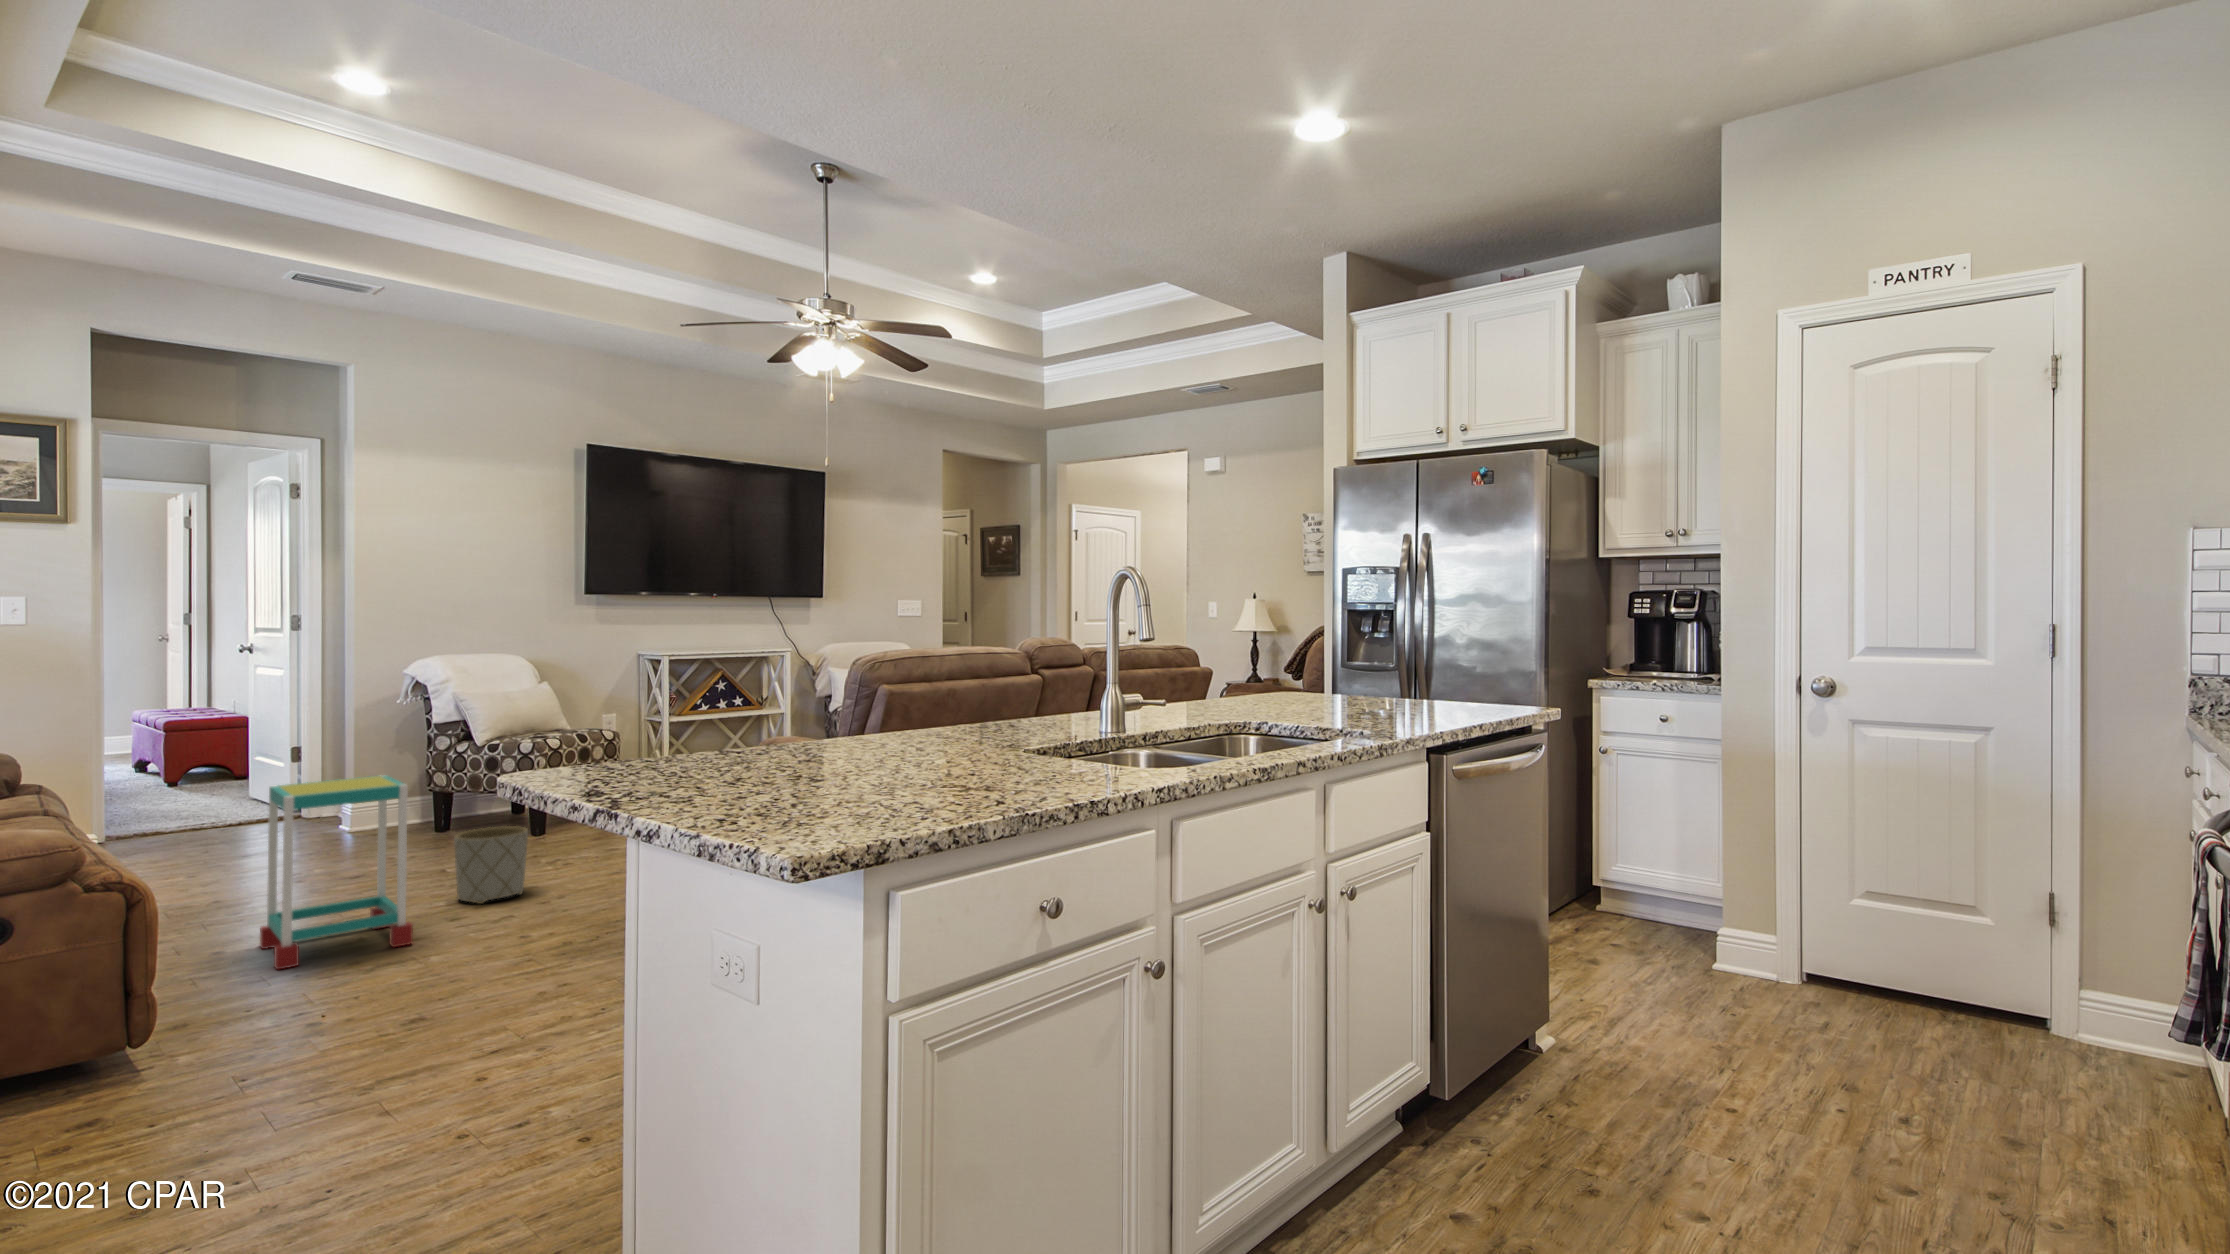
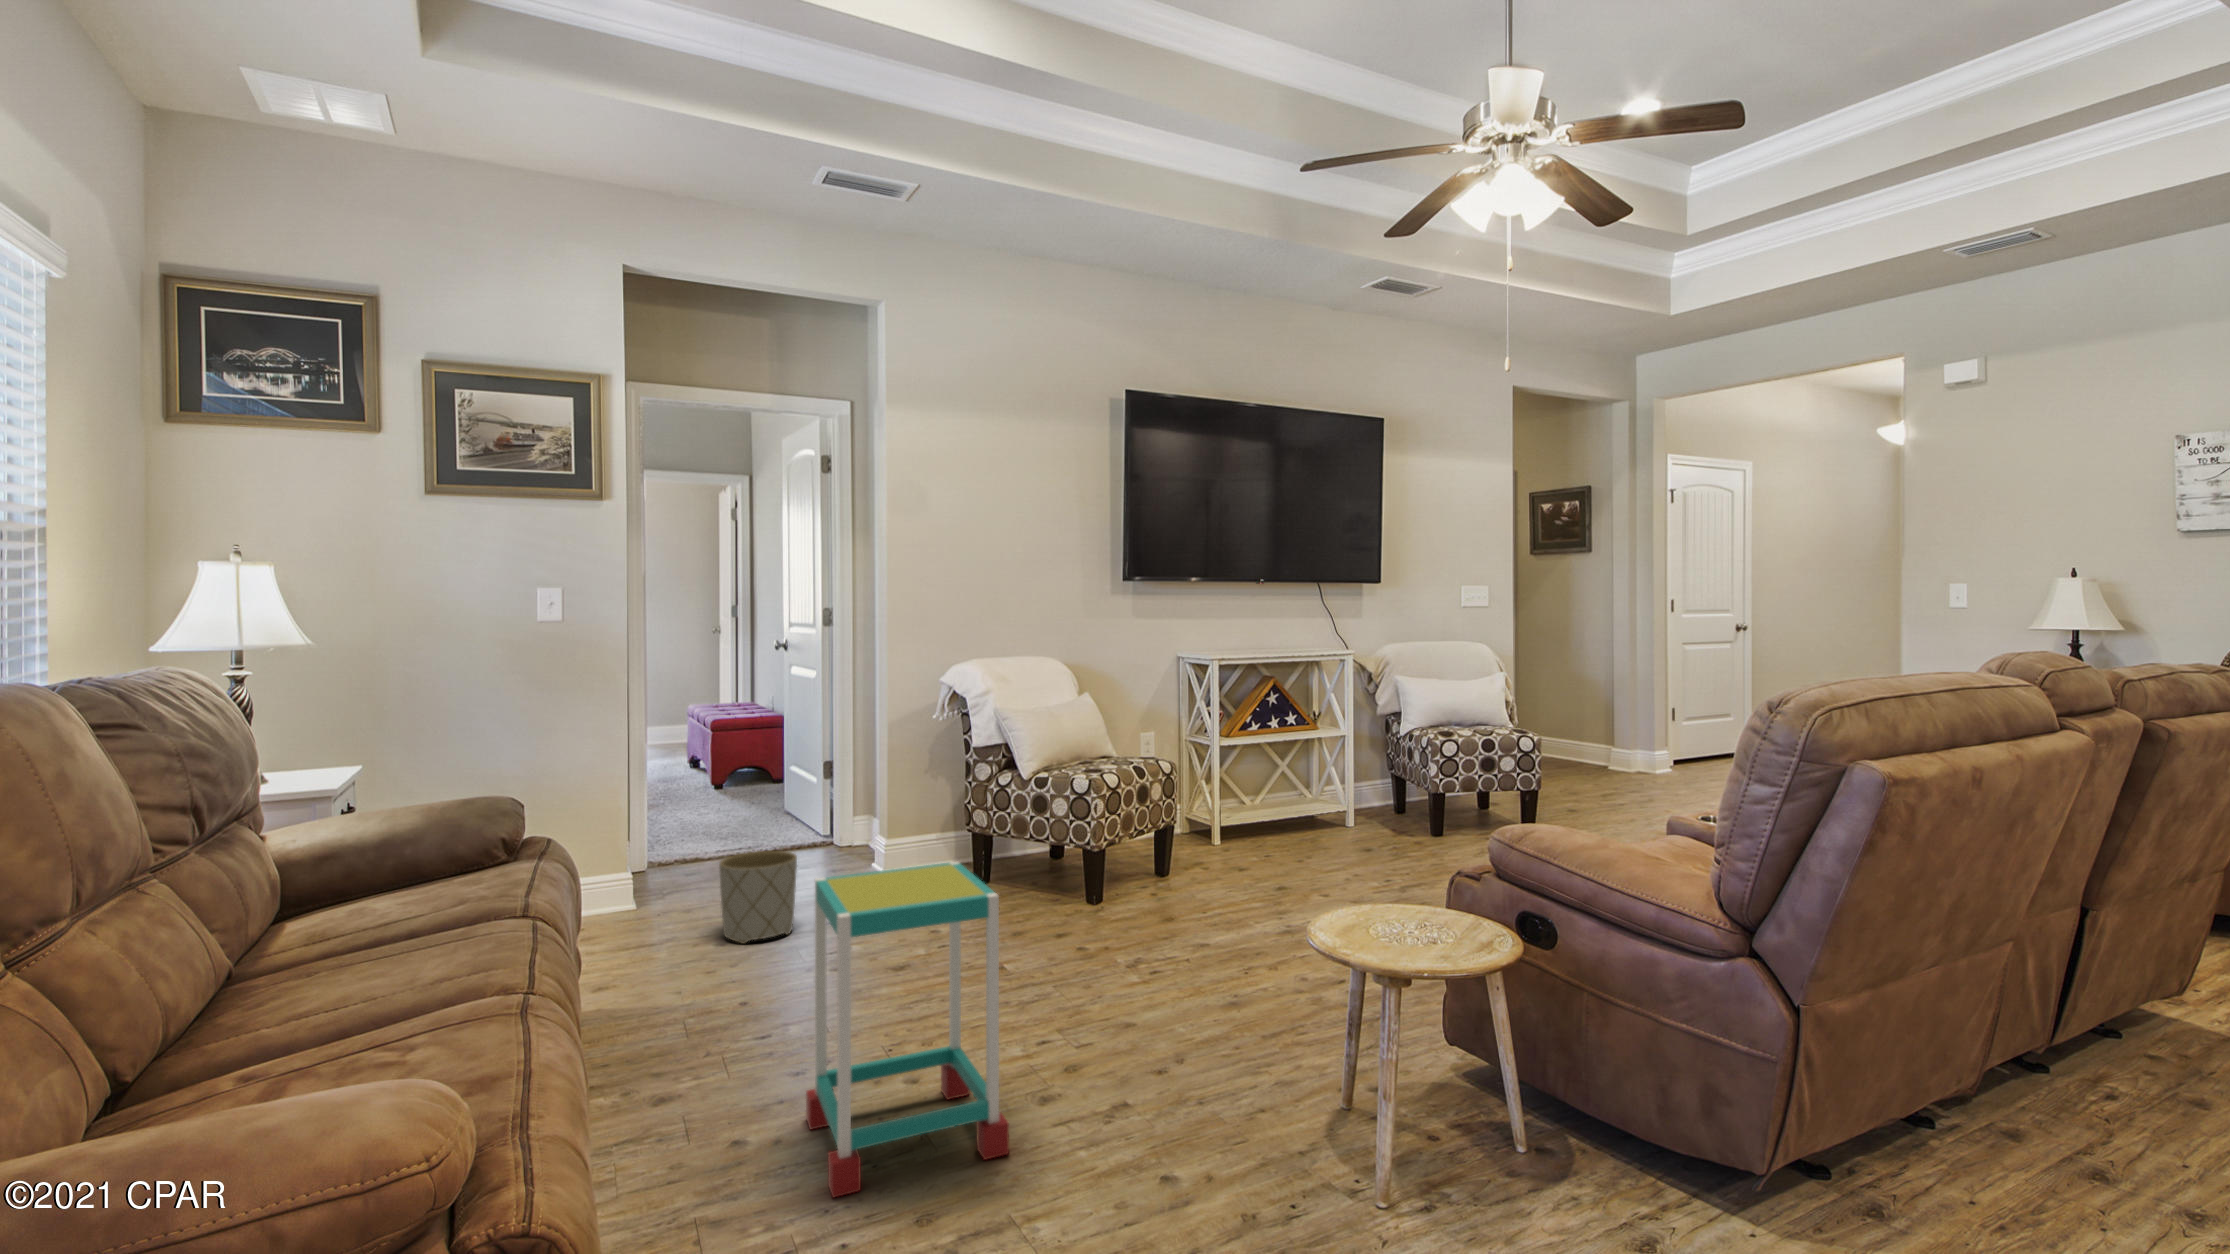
planter: present [454,826,528,904] -> present [719,851,797,944]

